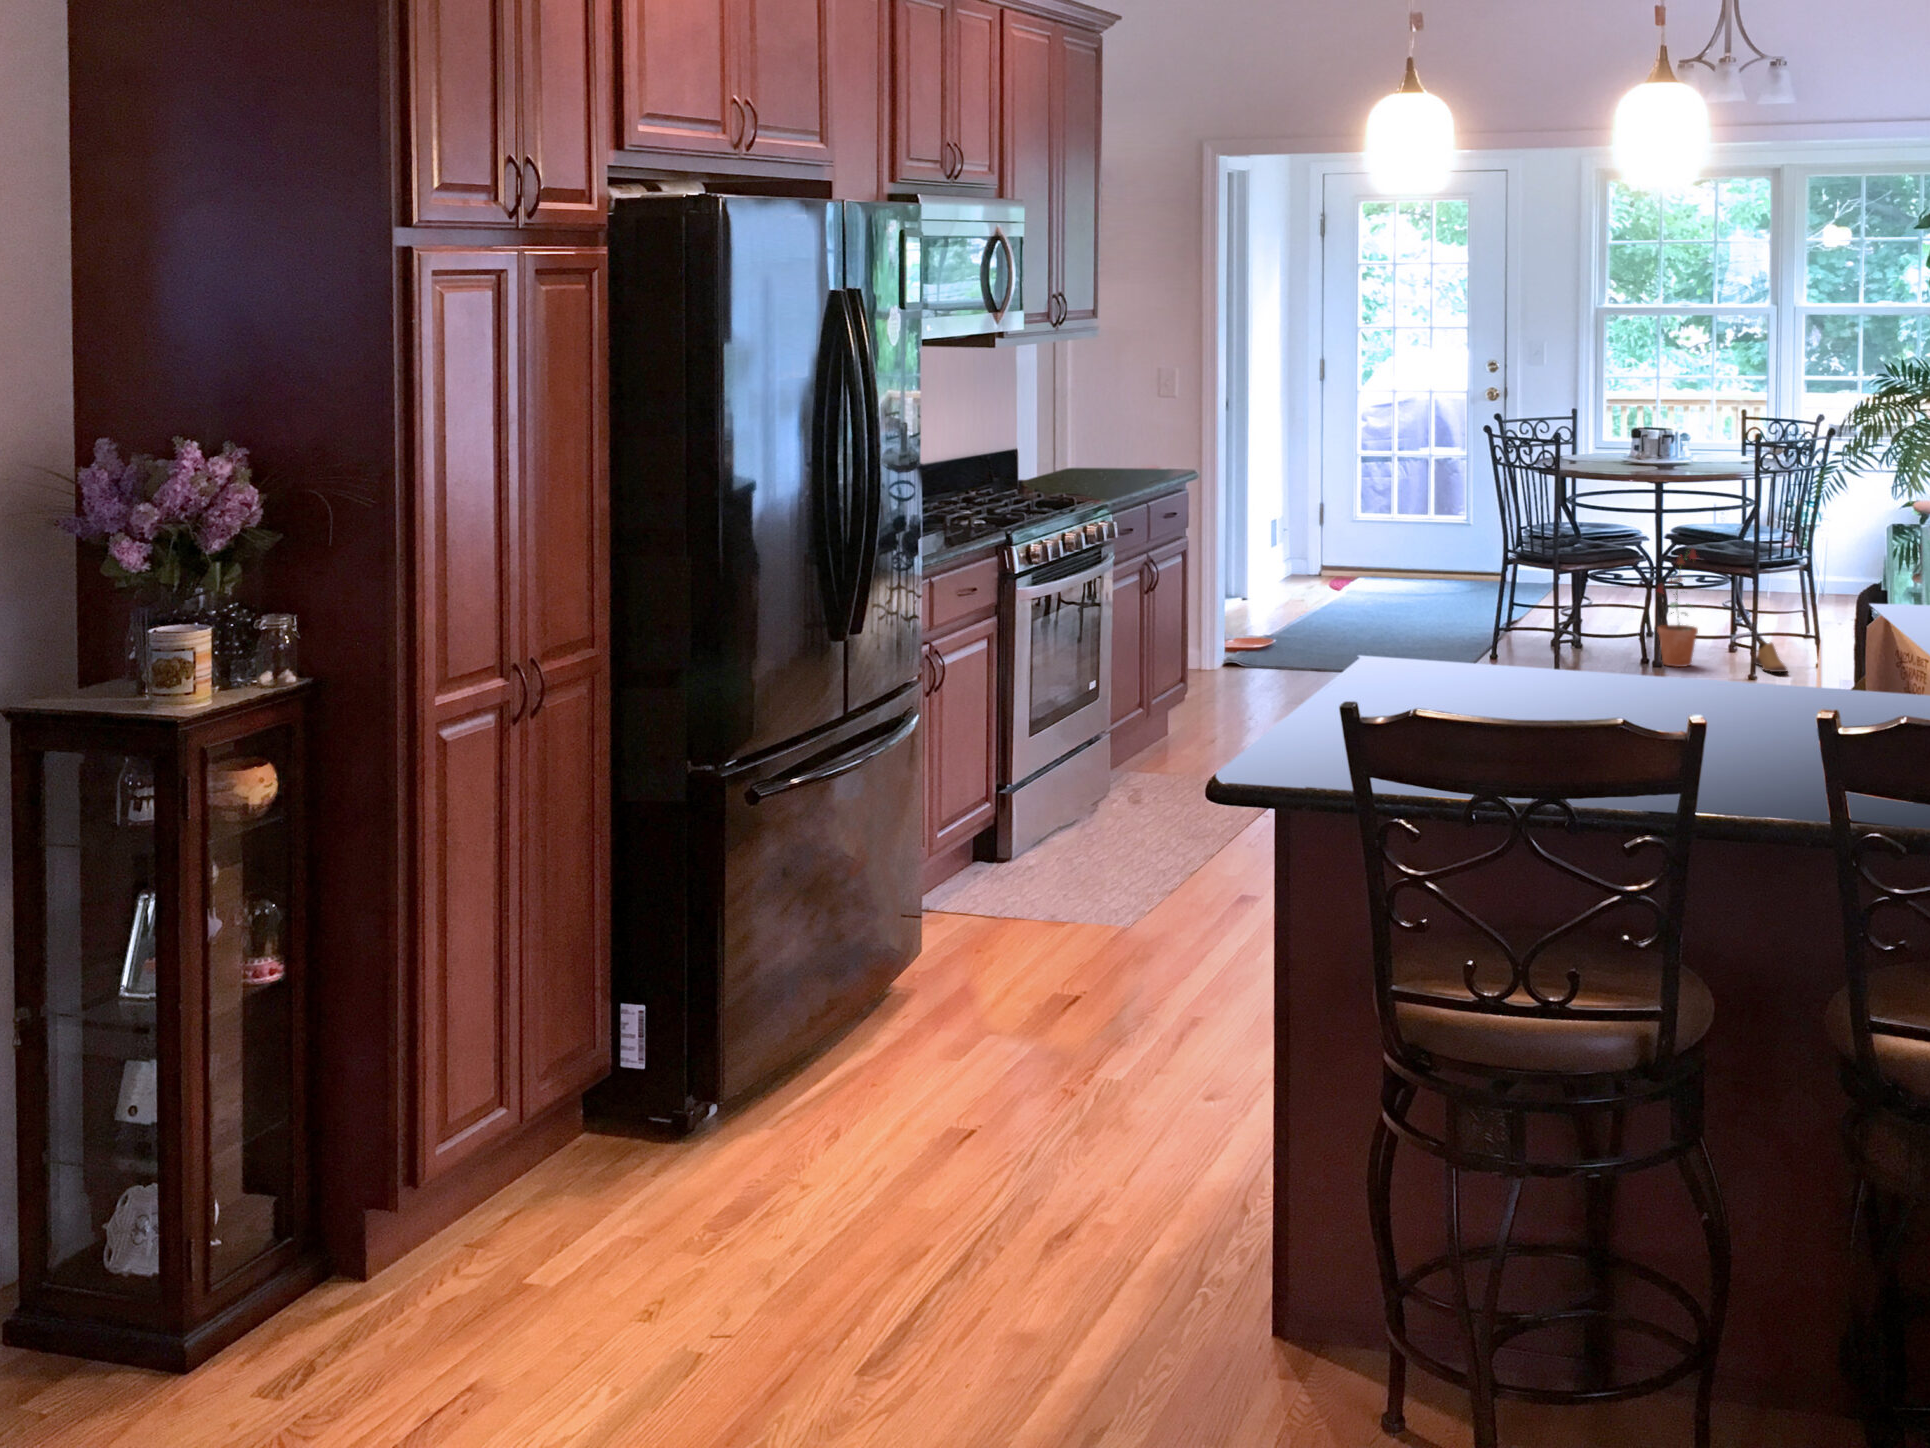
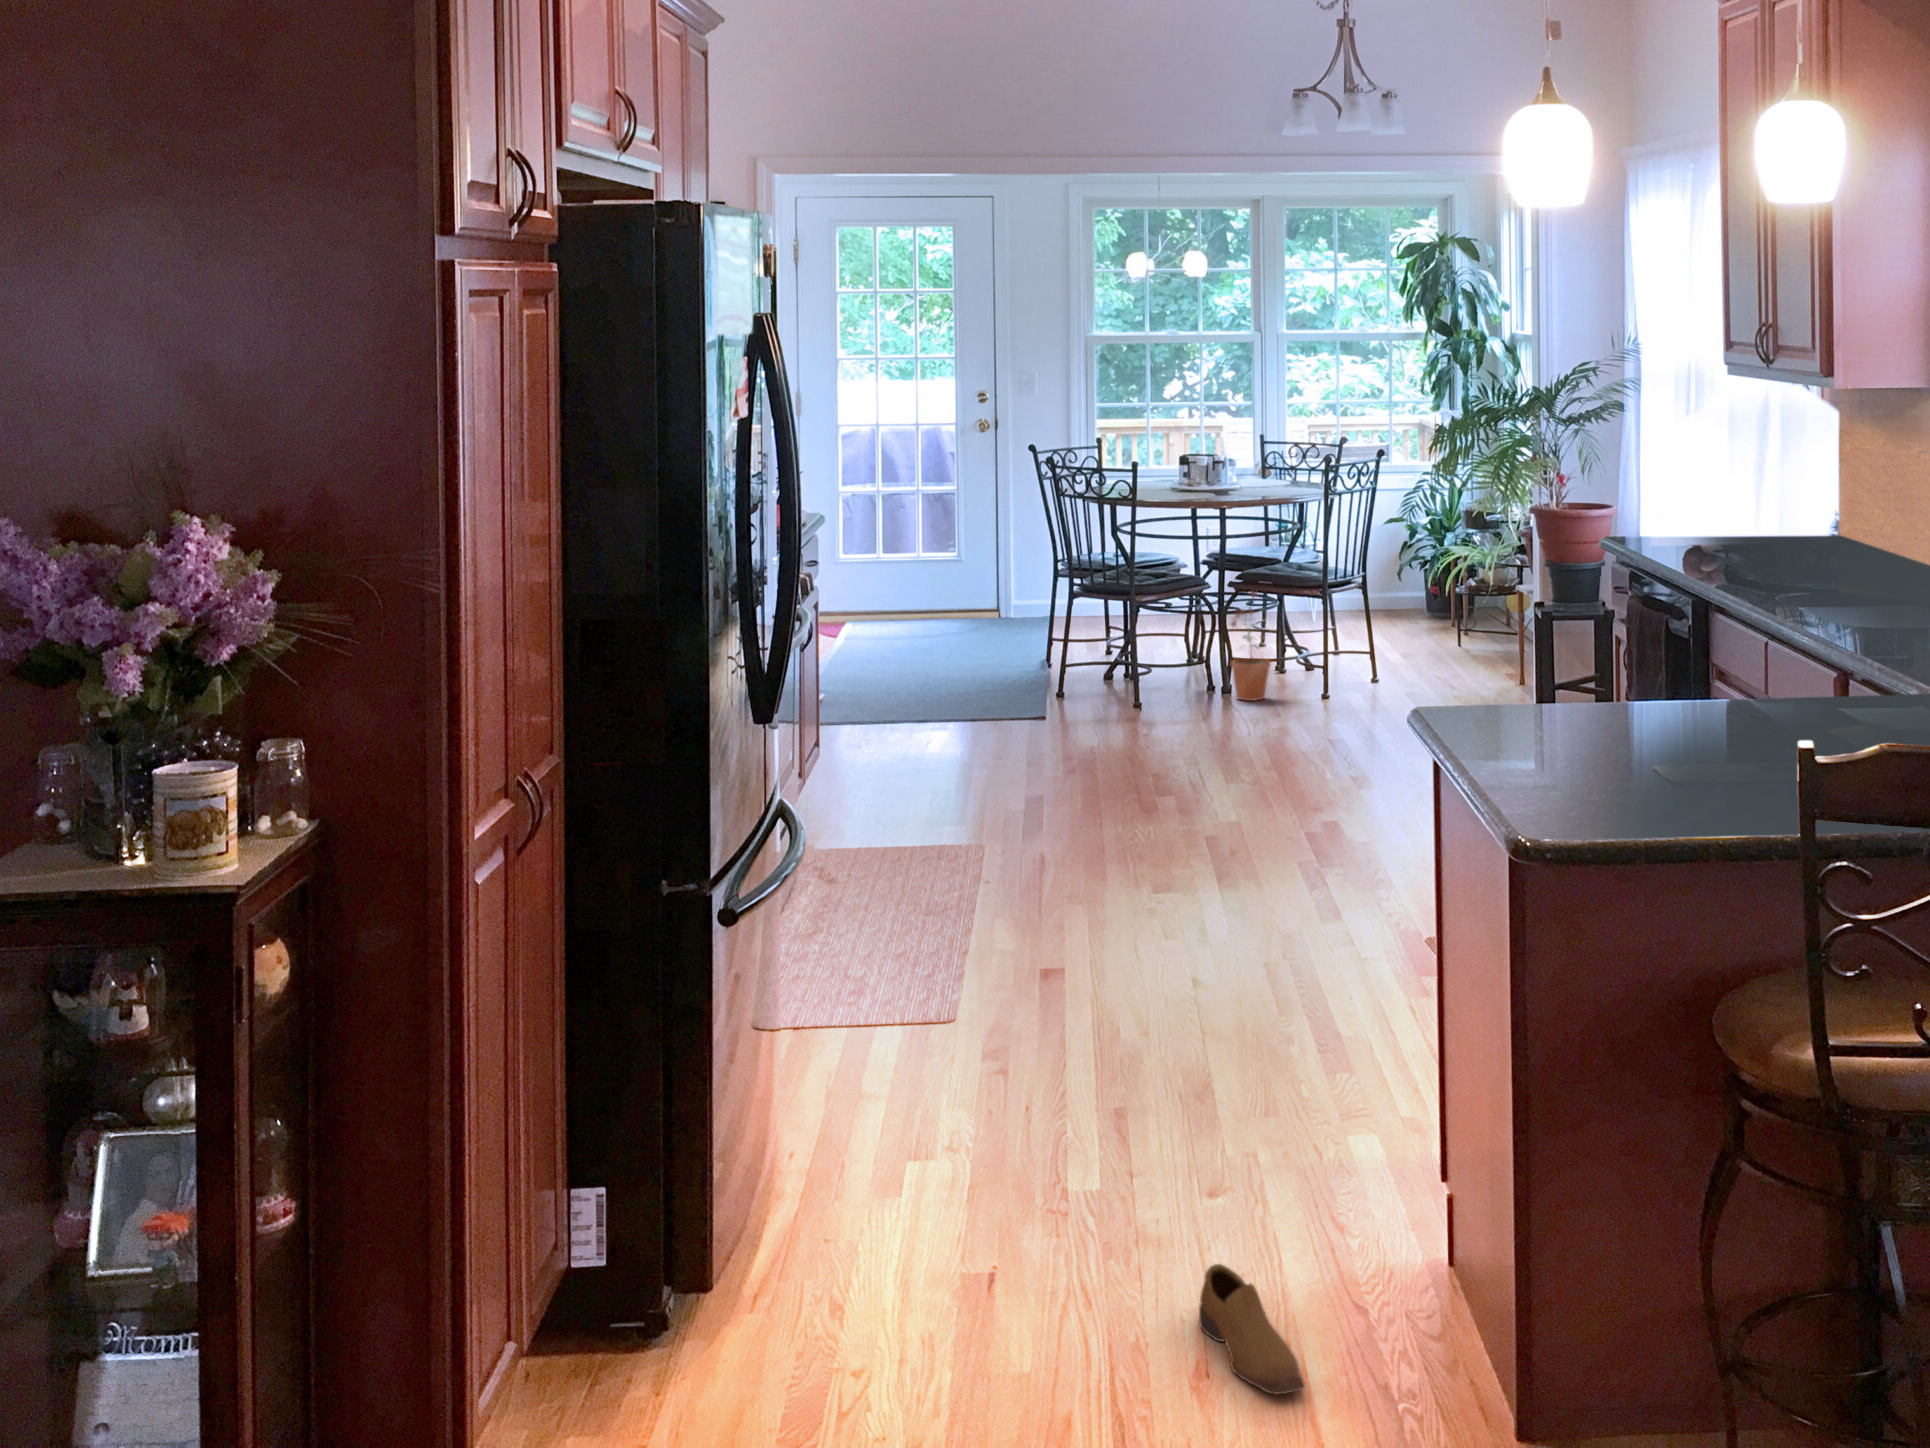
shoe: present [1754,641,1787,672] -> present [1199,1264,1305,1394]

